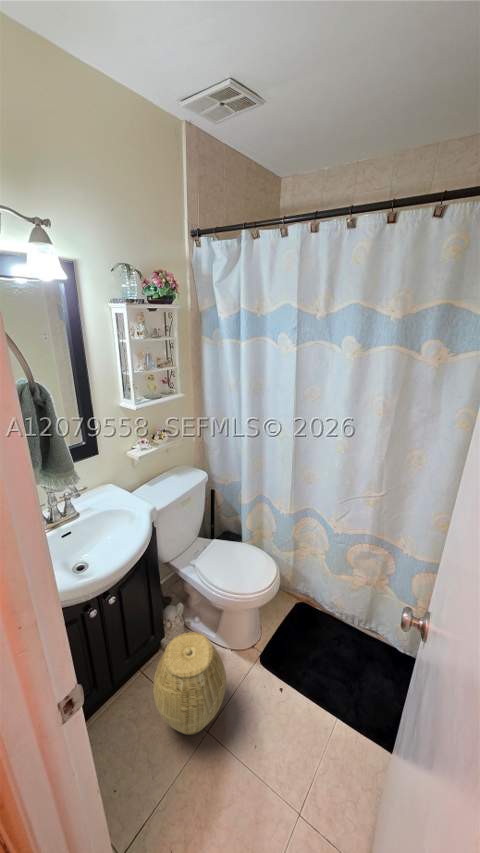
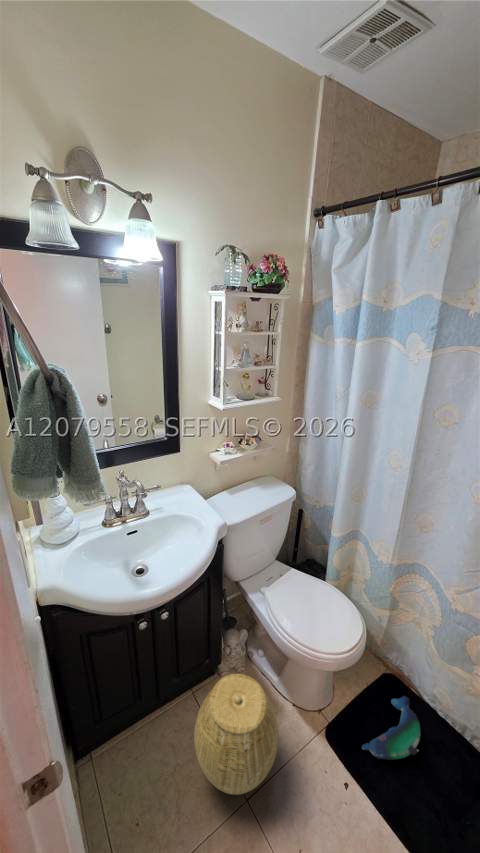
plush toy: none [289,615,328,665] -> present [362,696,420,760]

